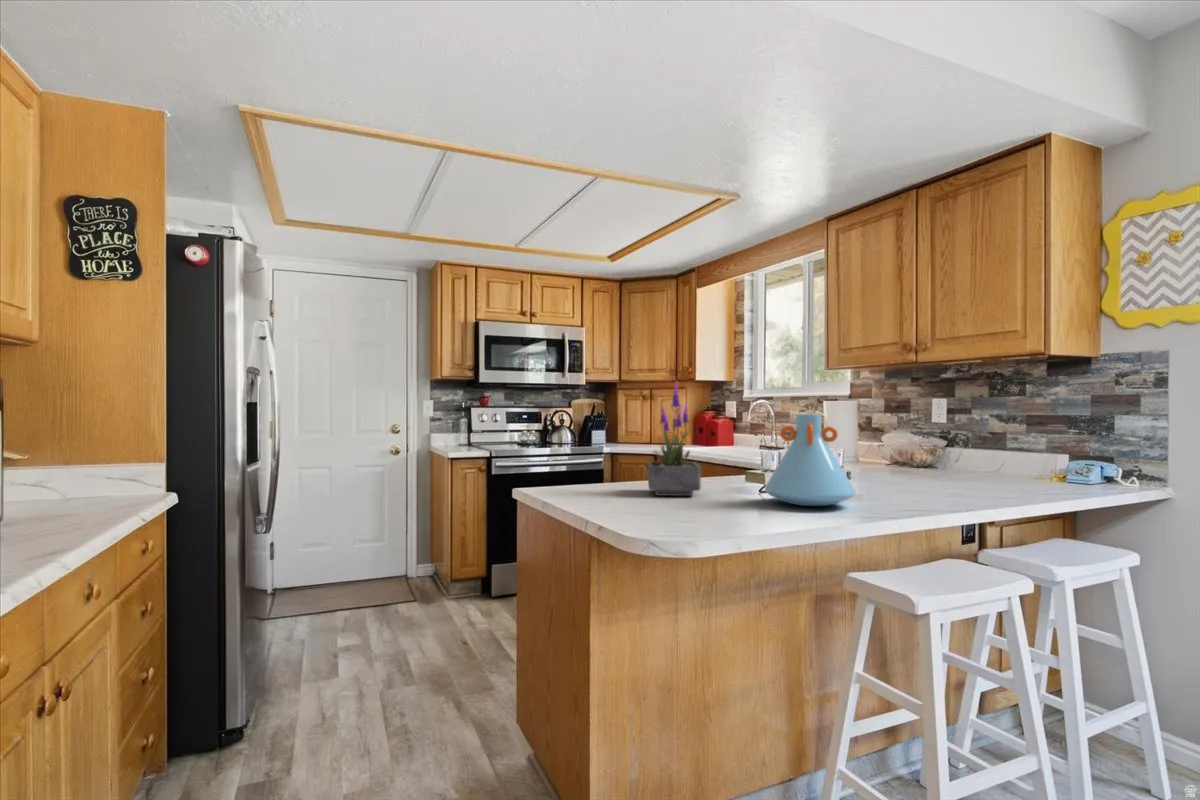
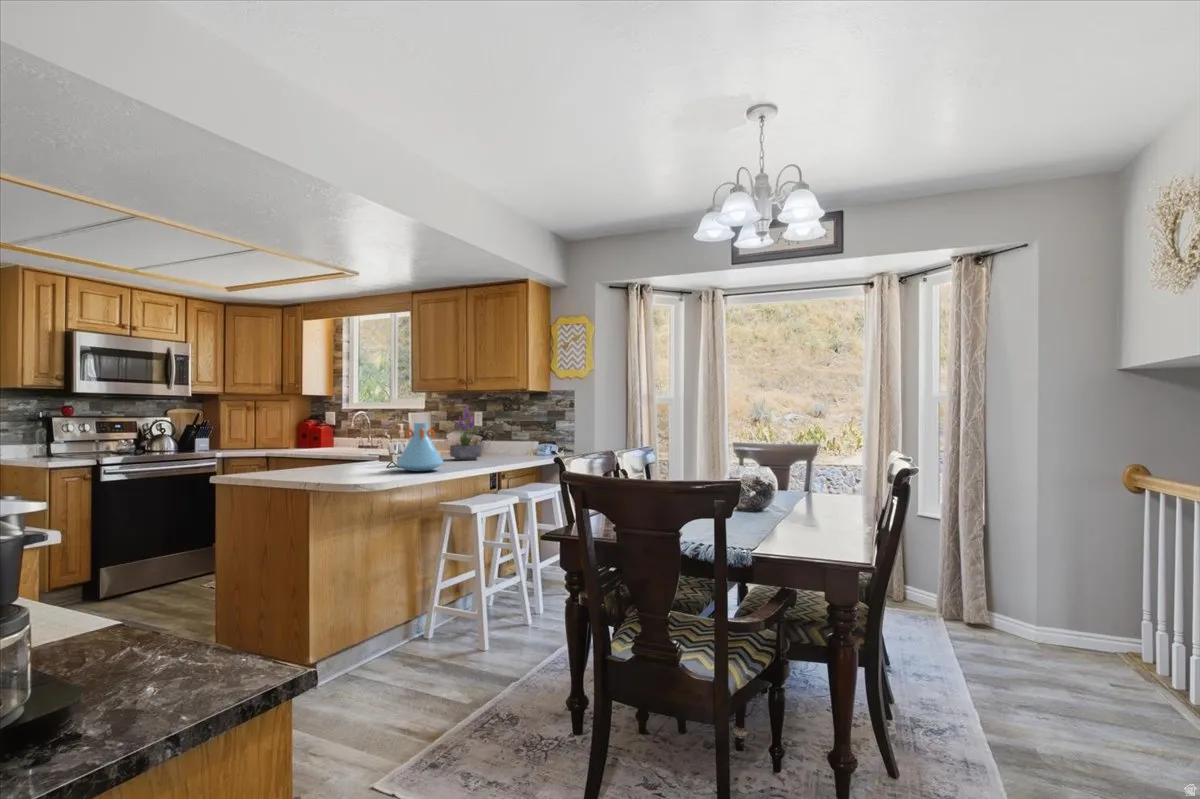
potted plant: present [648,383,701,496] -> present [450,408,482,460]

